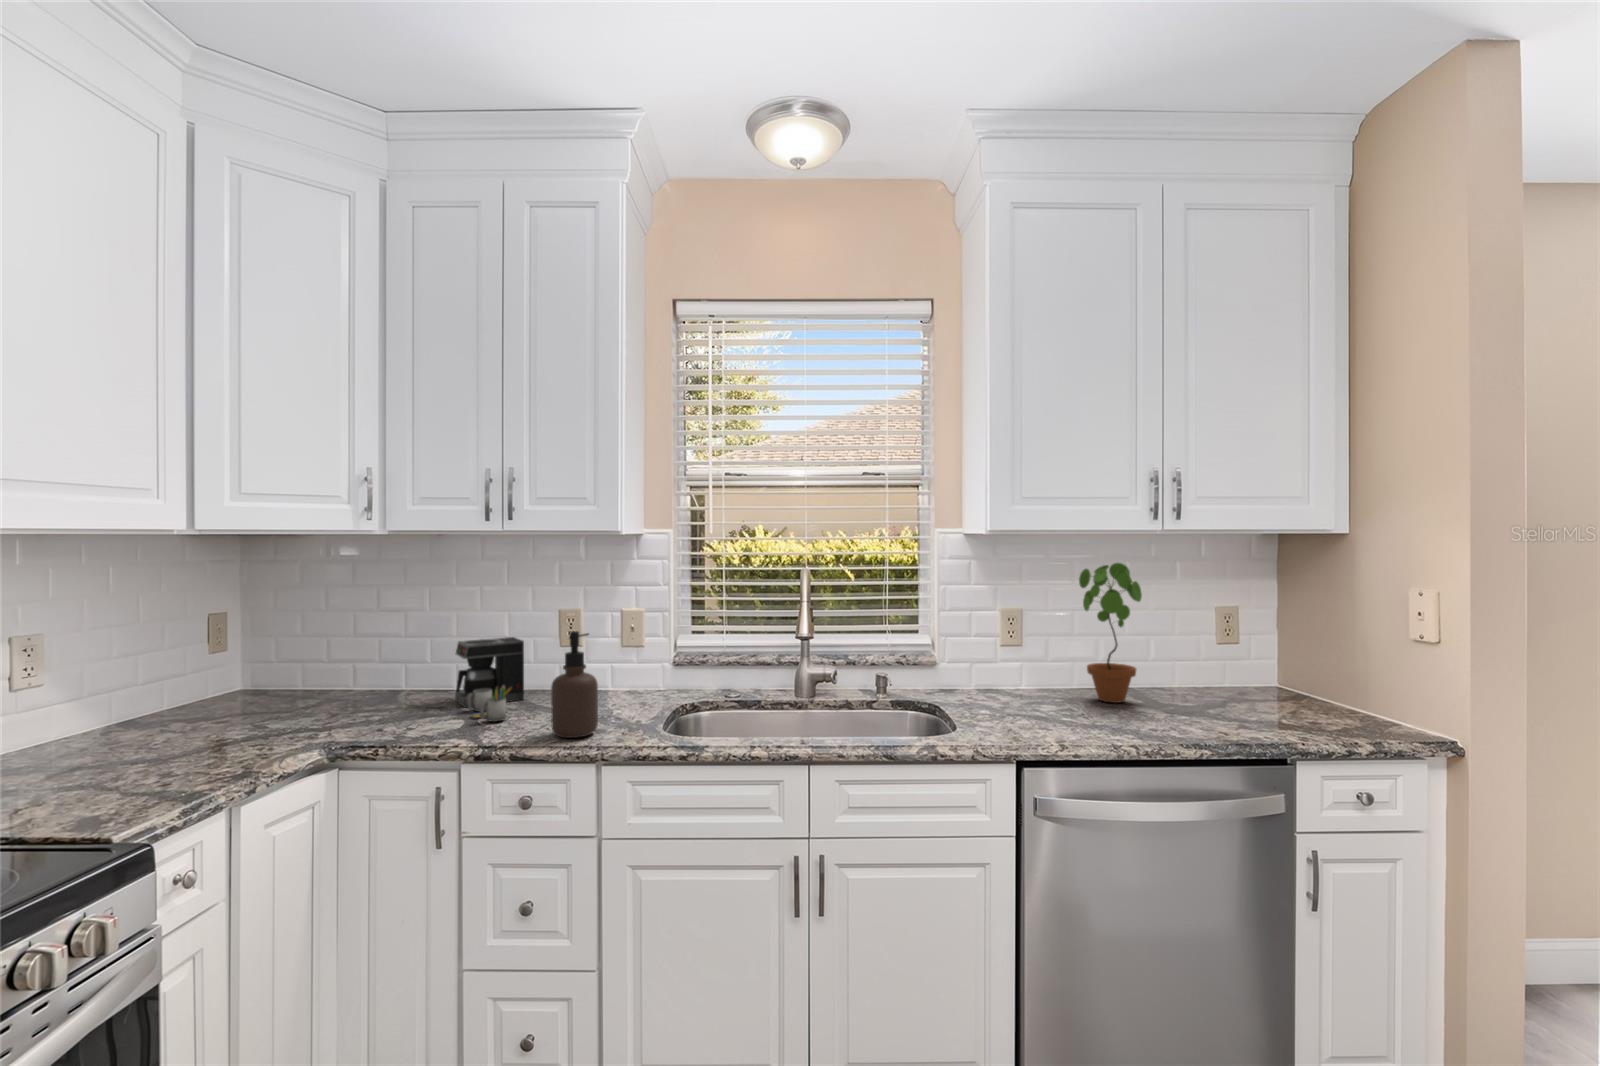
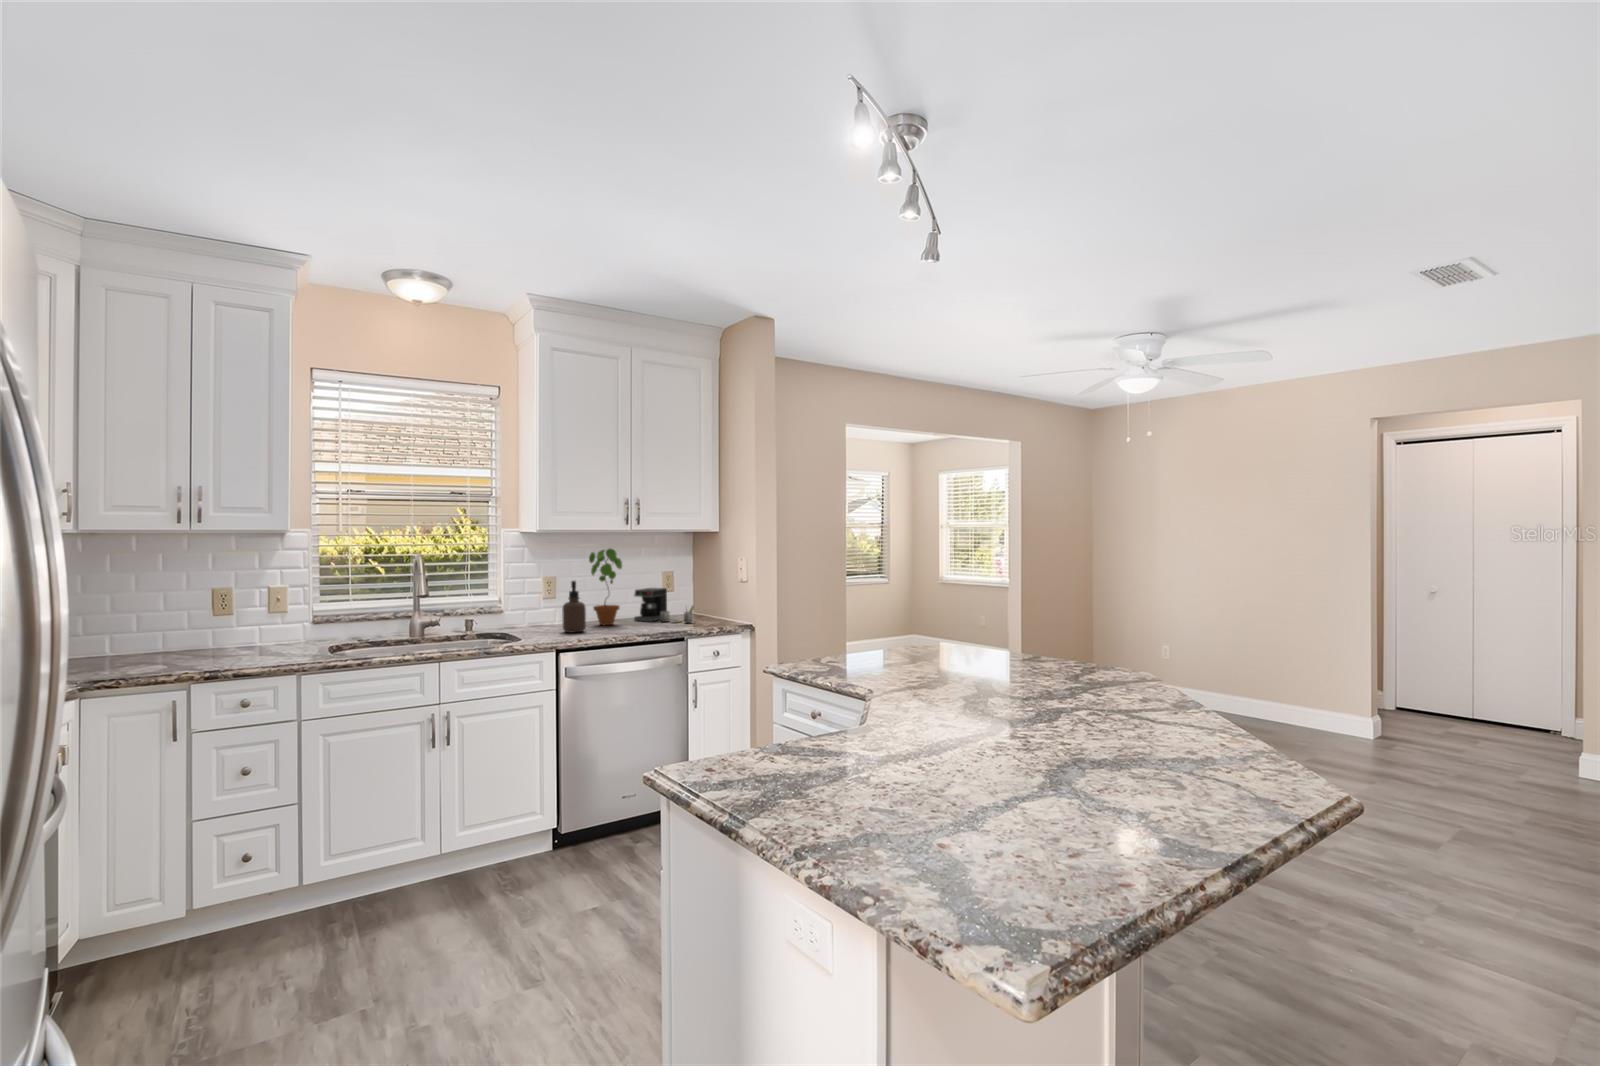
soap dispenser: present [551,631,598,738] -> present [562,581,586,633]
coffee maker: present [455,637,524,722] -> present [634,588,694,623]

